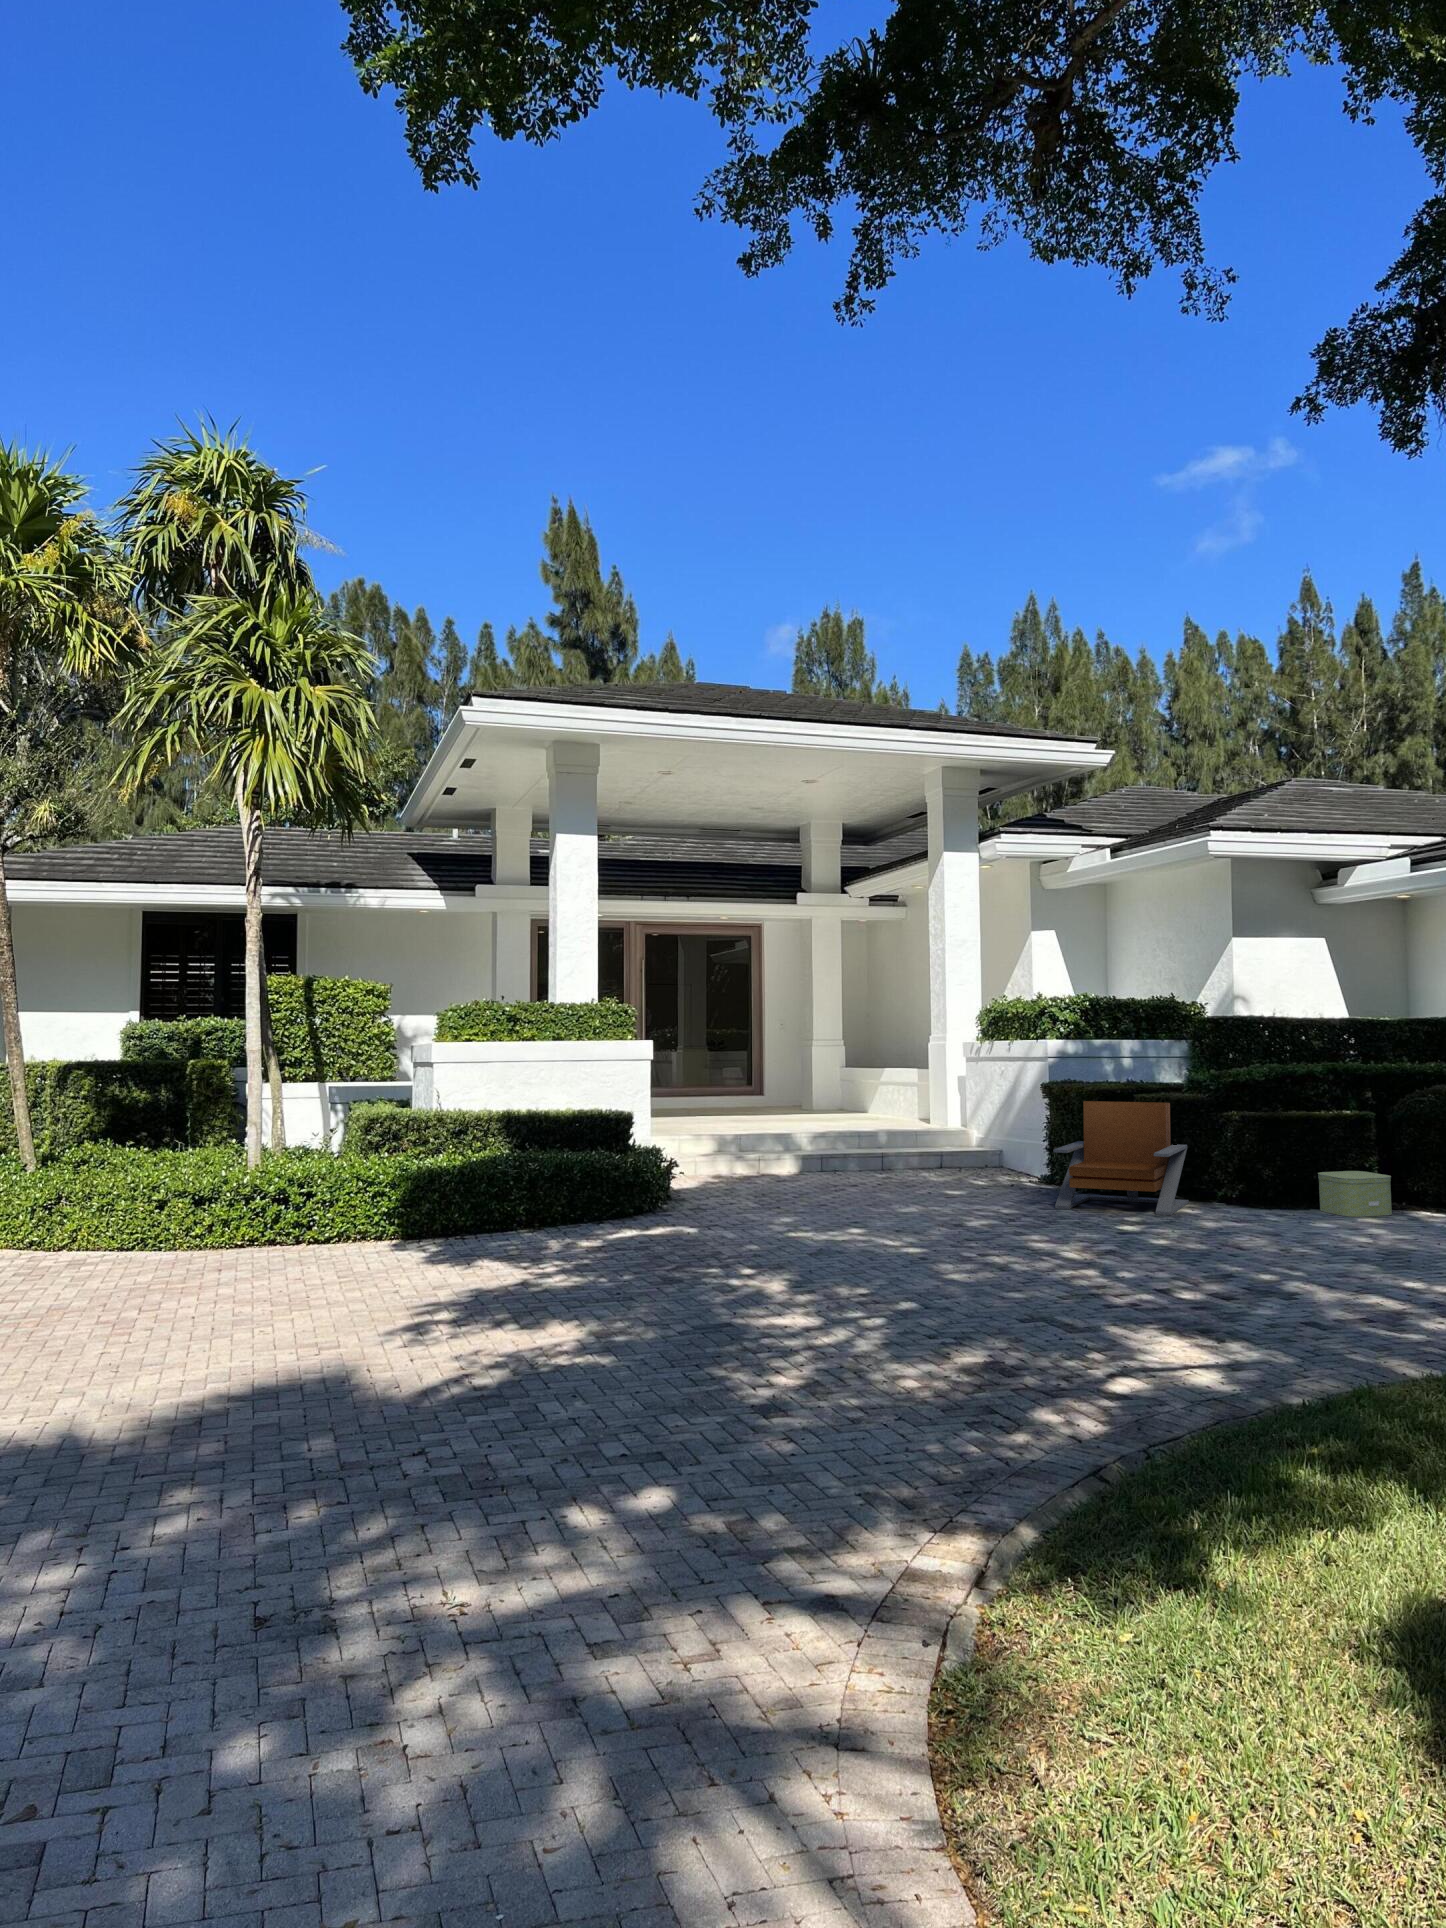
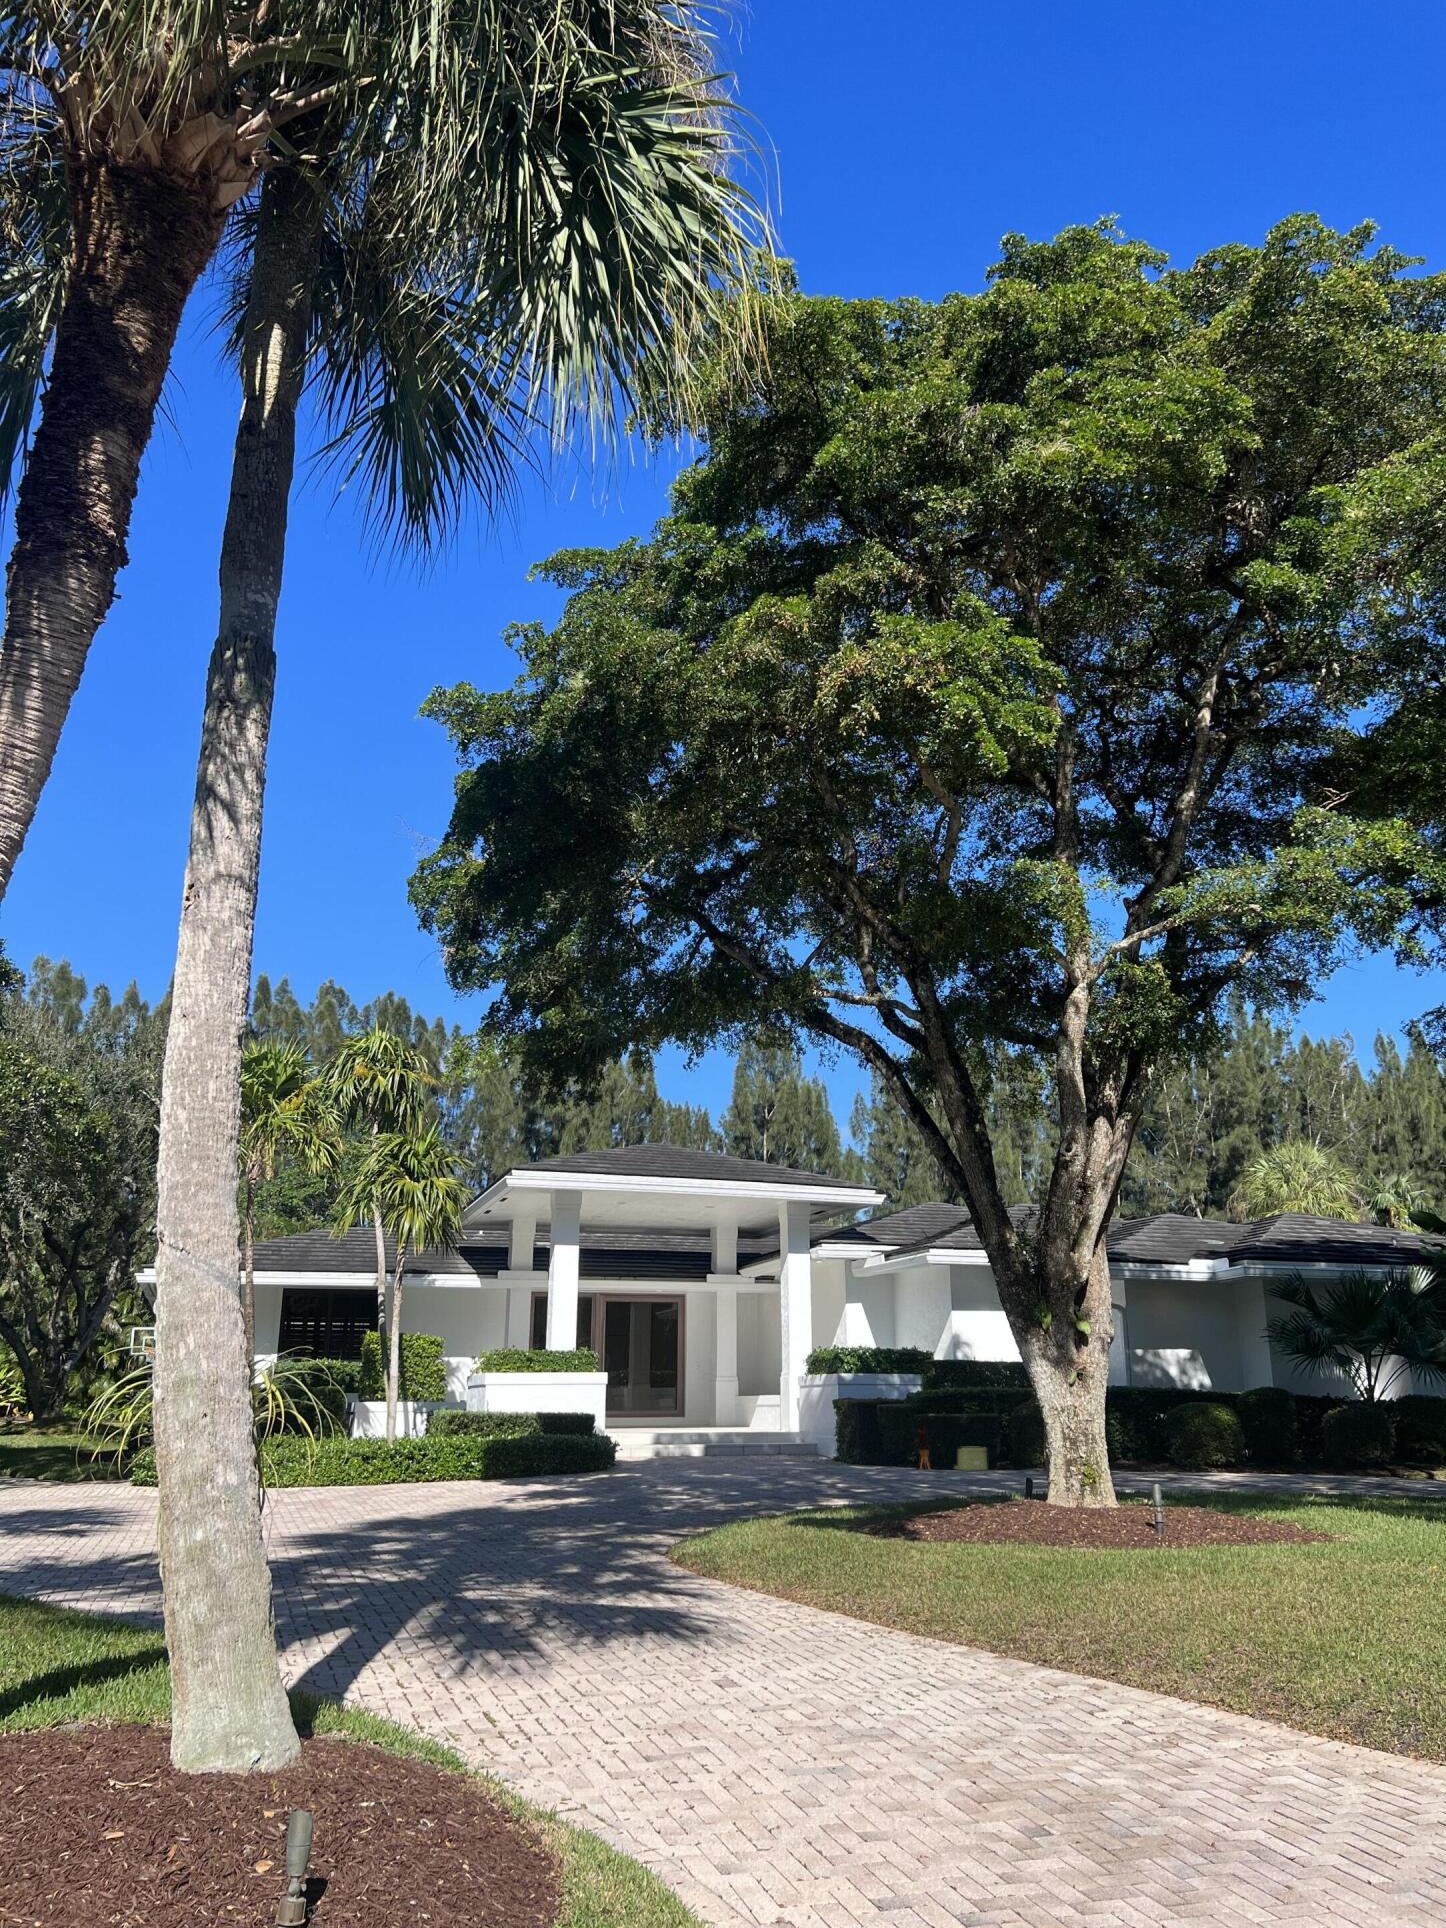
lounge chair: present [1053,1101,1189,1215] -> none [817,1408,891,1470]
house plant: none [1240,1126,1286,1214] -> present [916,1422,930,1460]

